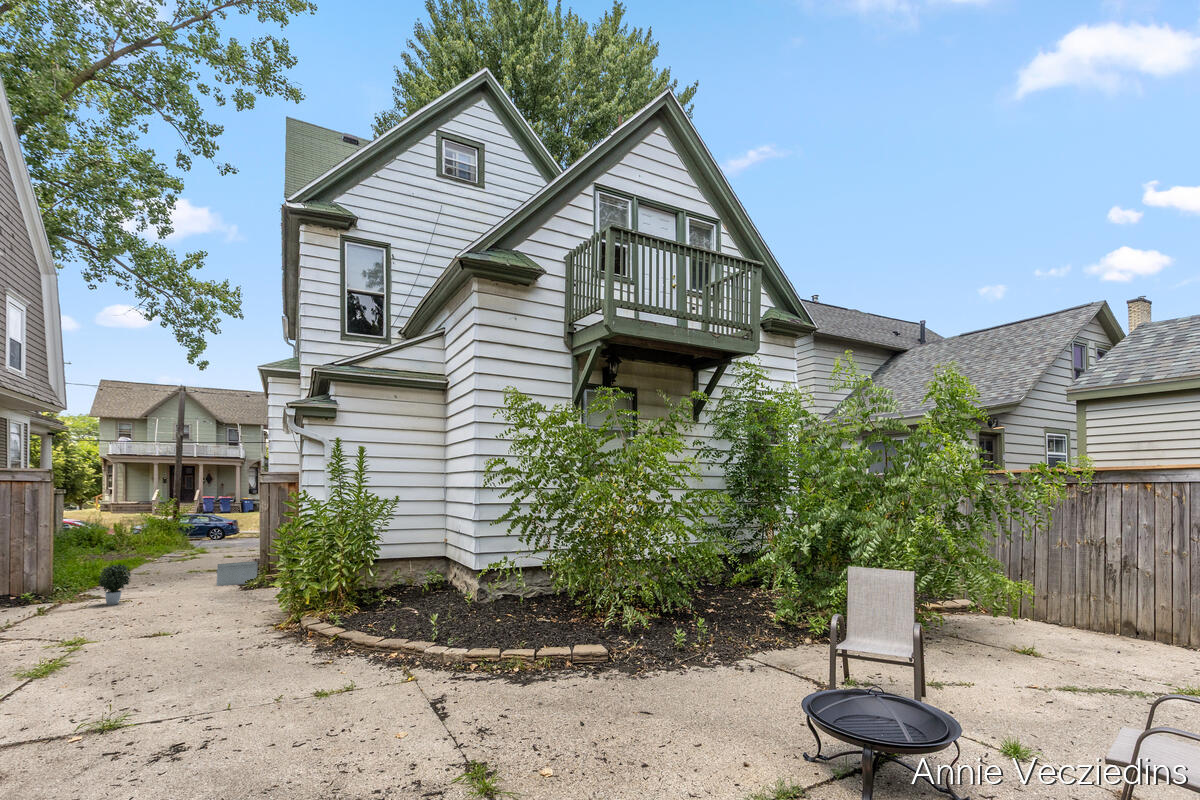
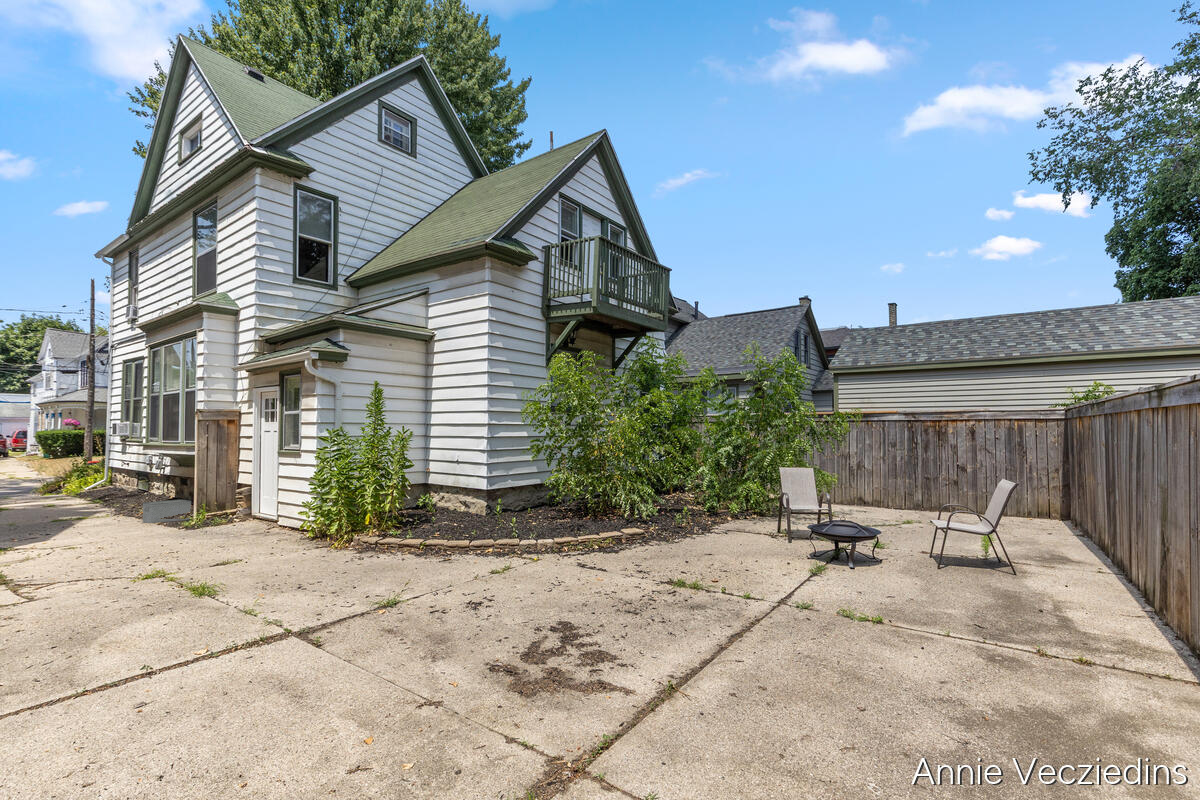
potted plant: present [98,565,131,605] -> none [62,496,100,537]

